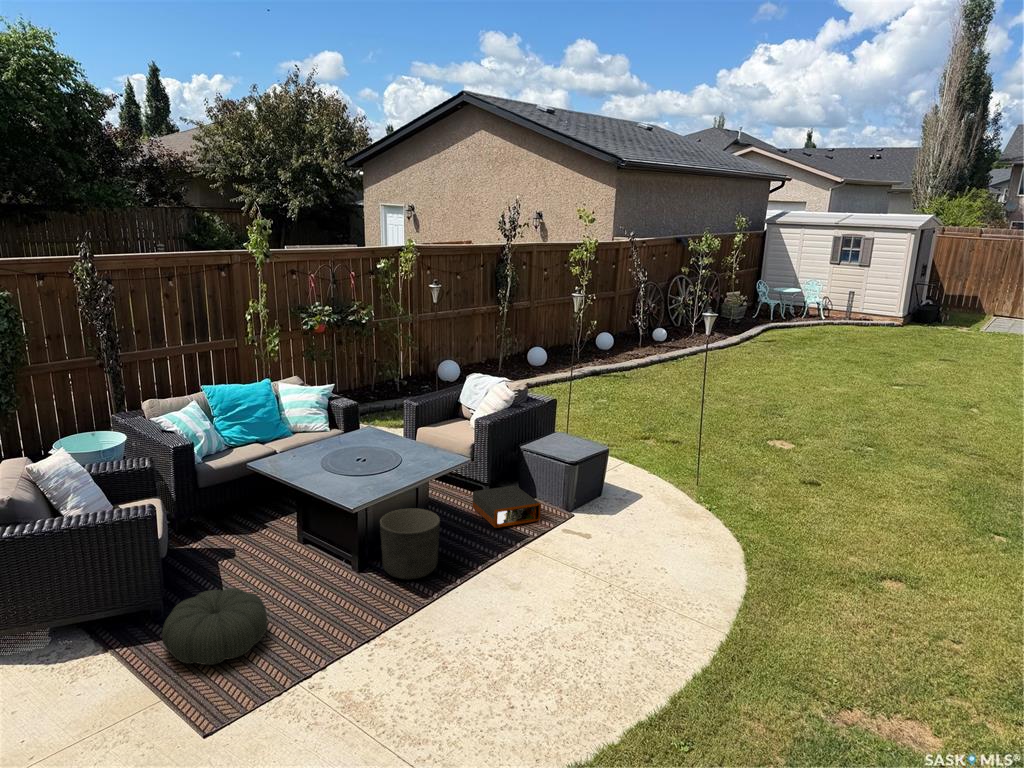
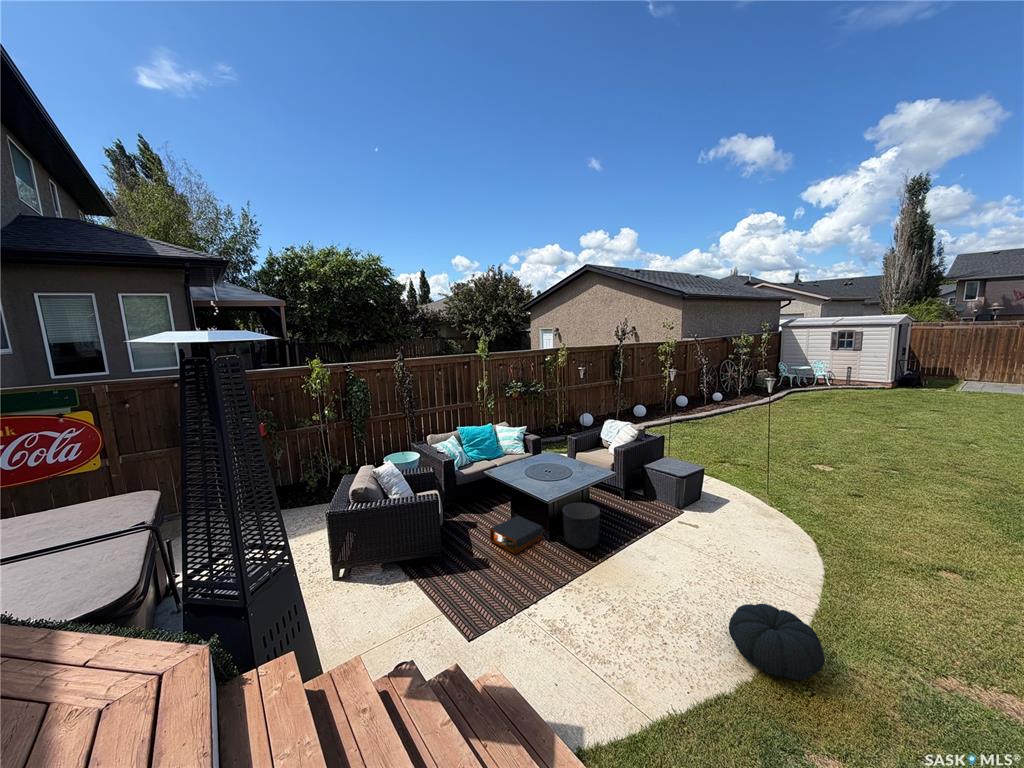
storage box: present [473,485,541,528] -> present [490,516,543,554]
pouf: present [162,588,268,665] -> present [729,604,824,680]

